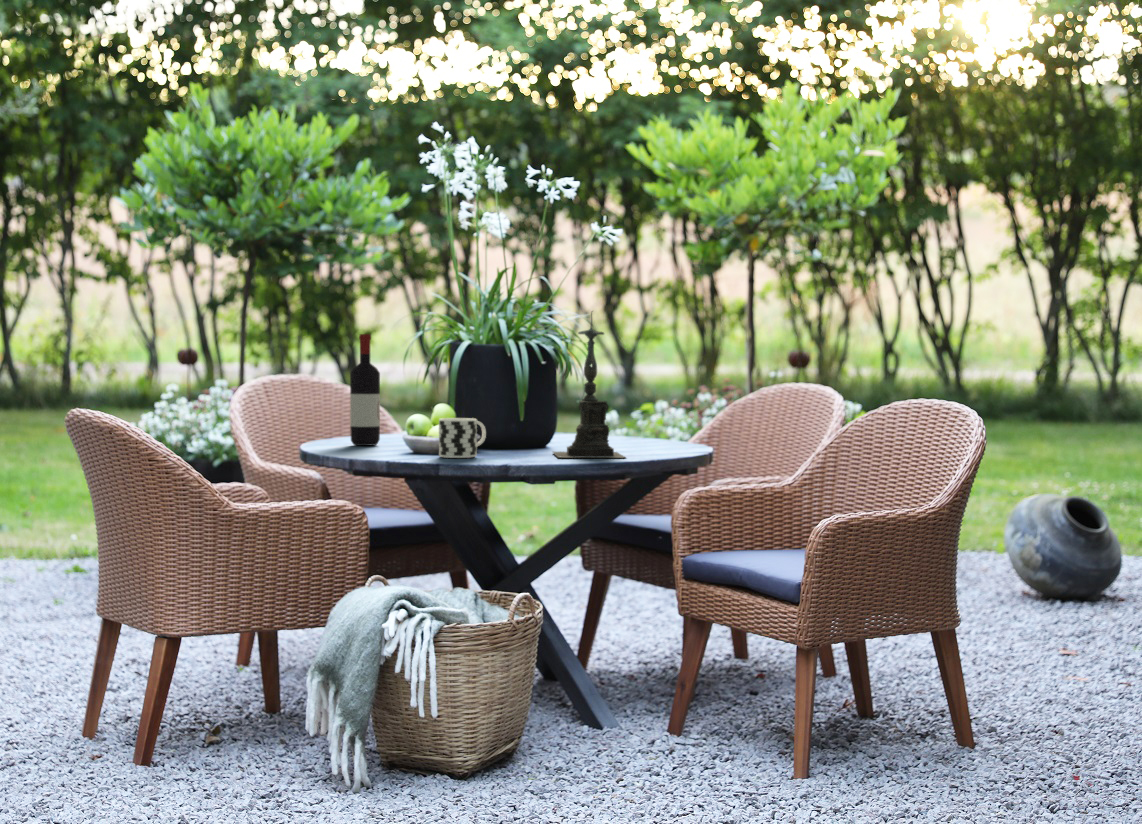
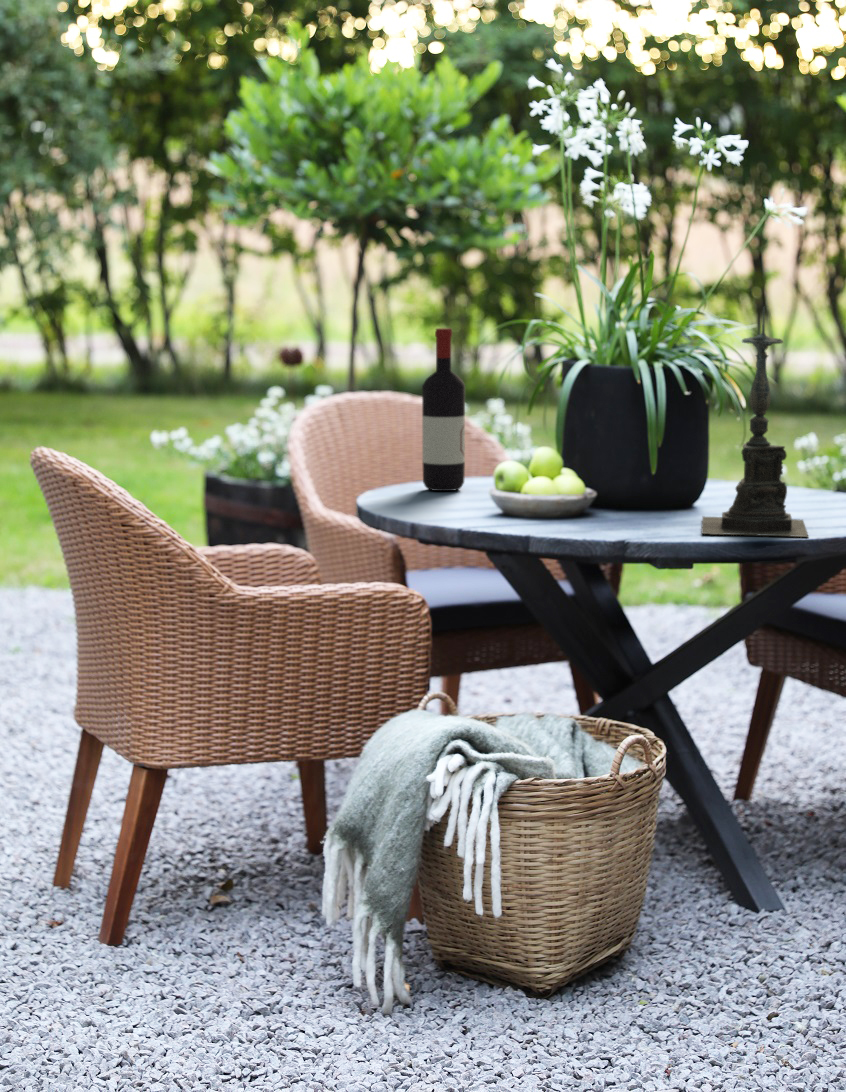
cup: present [439,418,486,458] -> none [527,467,598,530]

